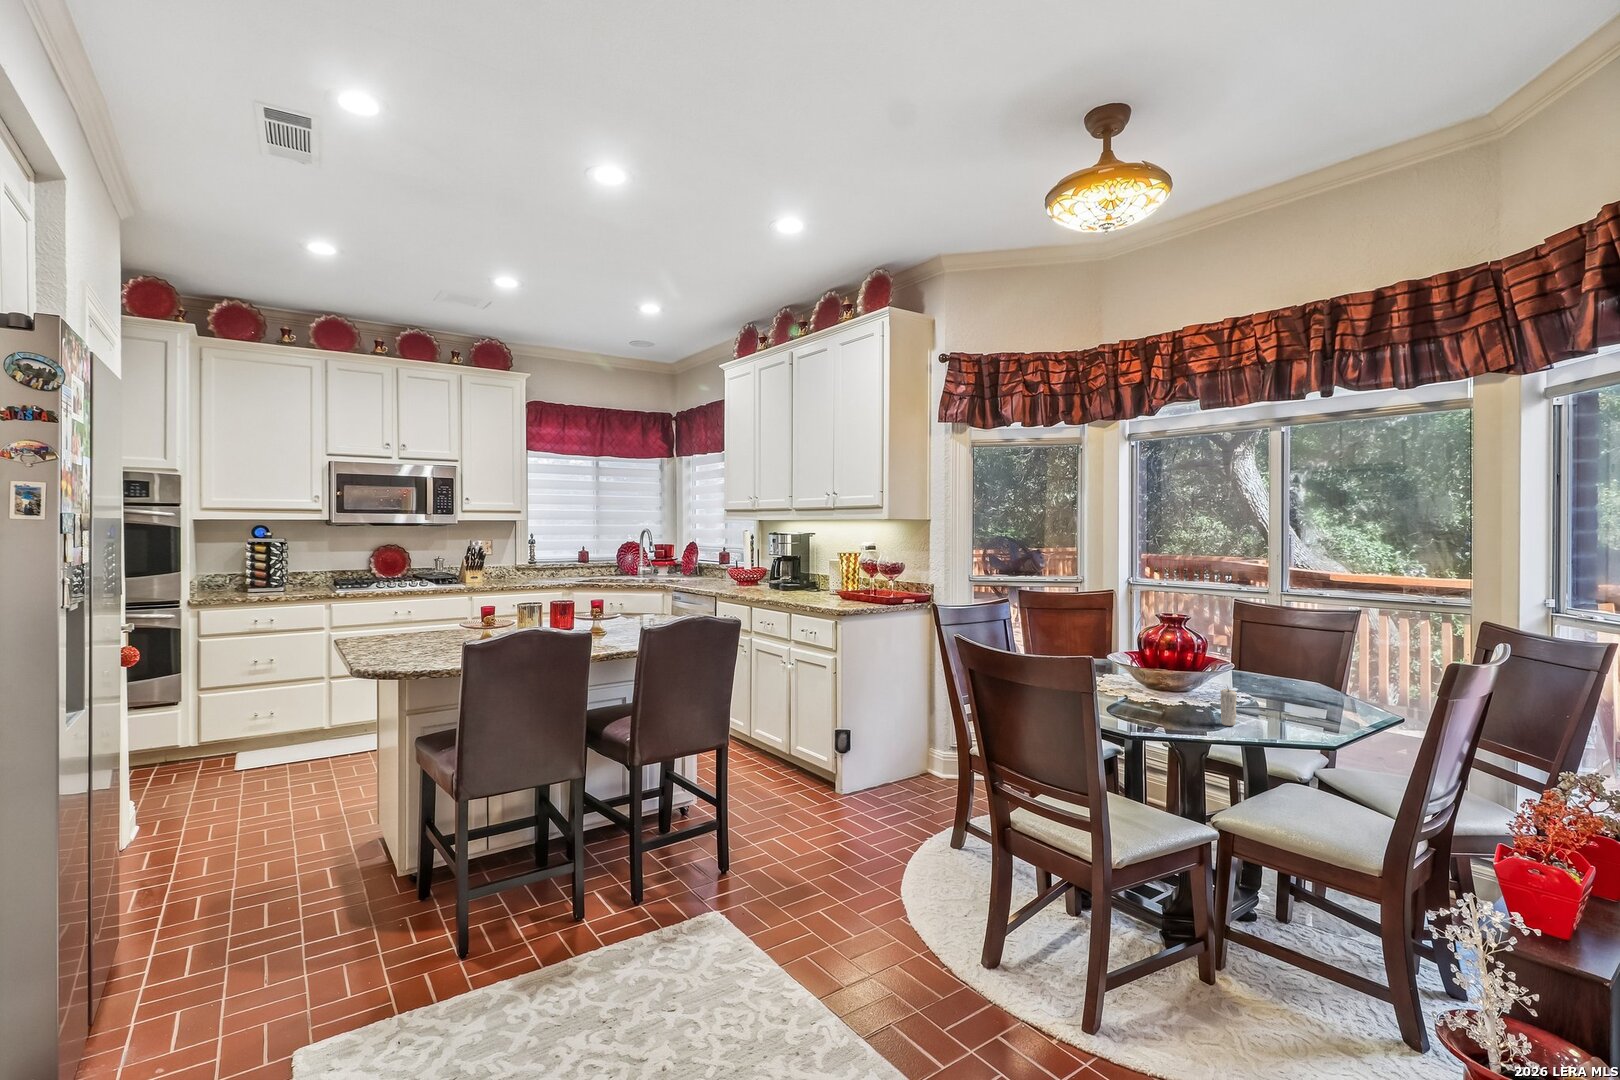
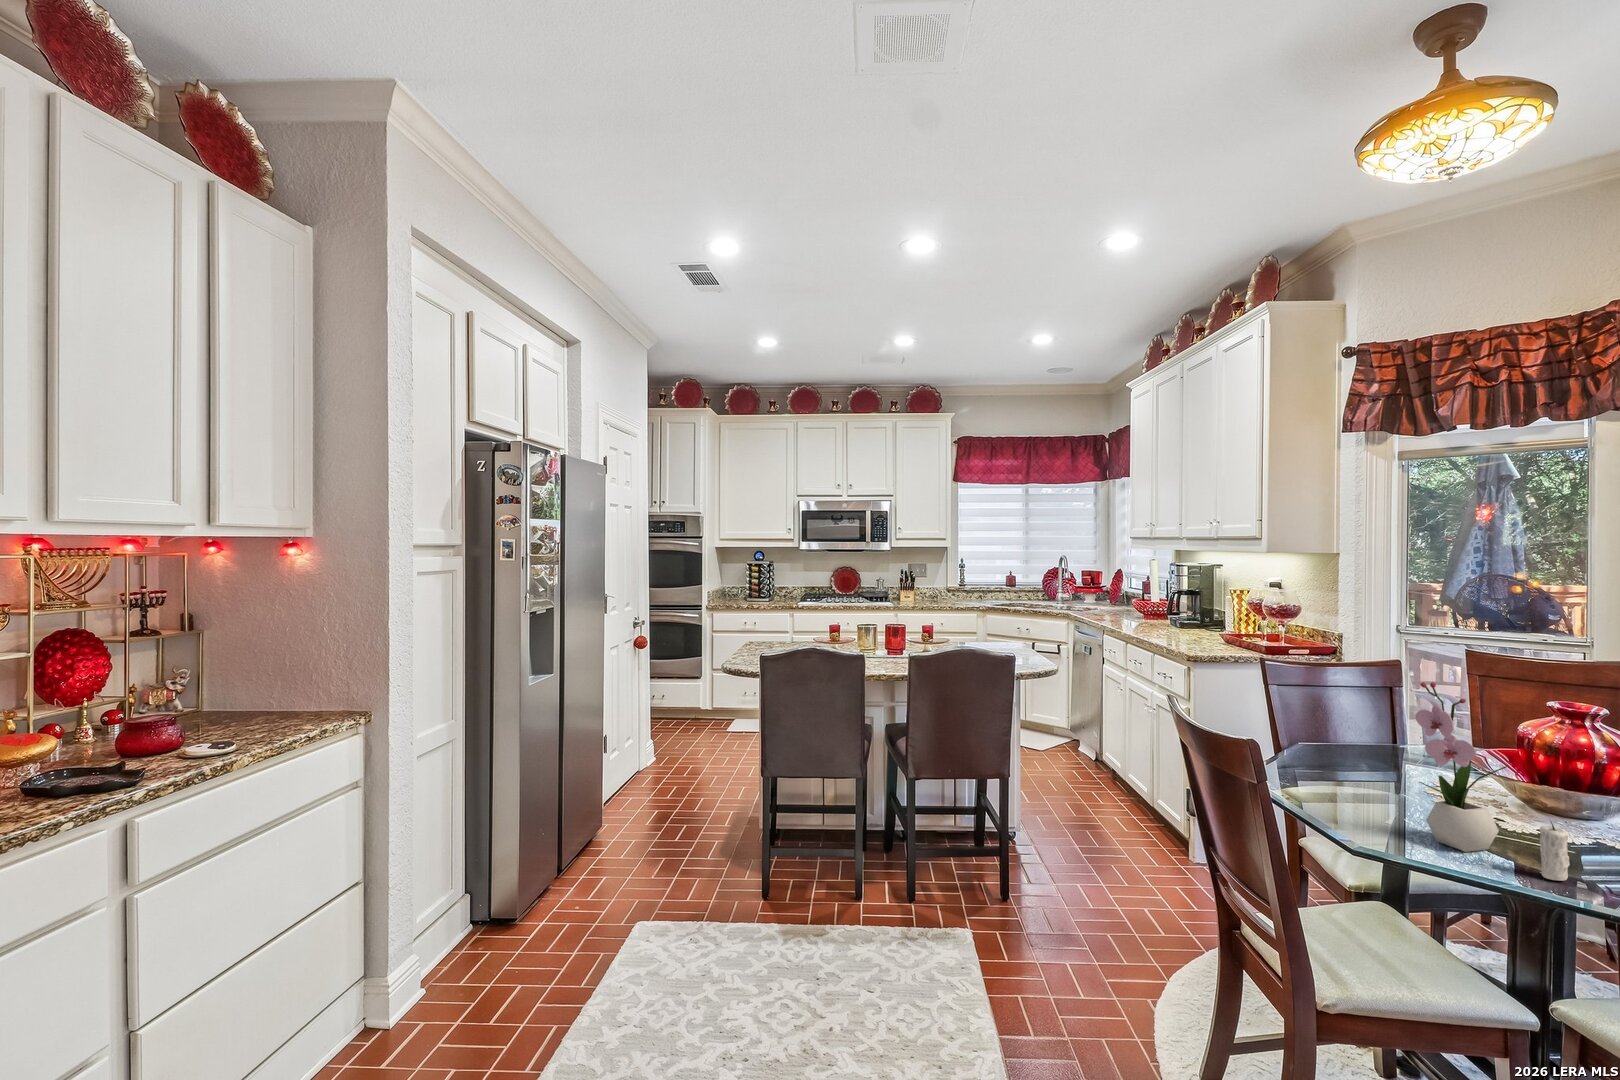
flower arrangement: none [1144,599,1190,719] -> present [1415,682,1508,852]

